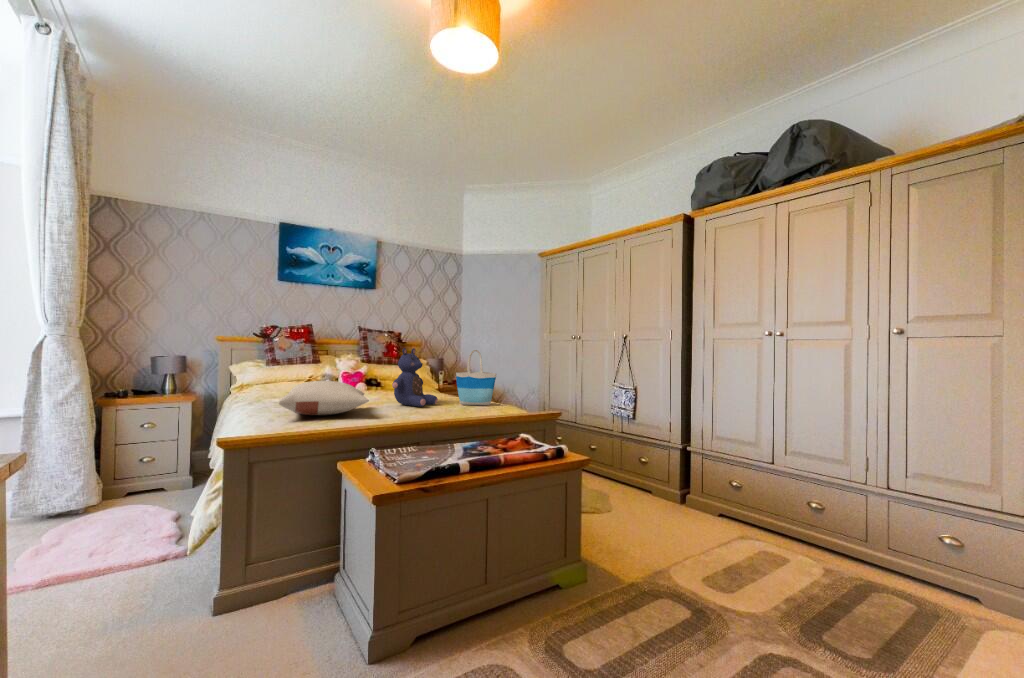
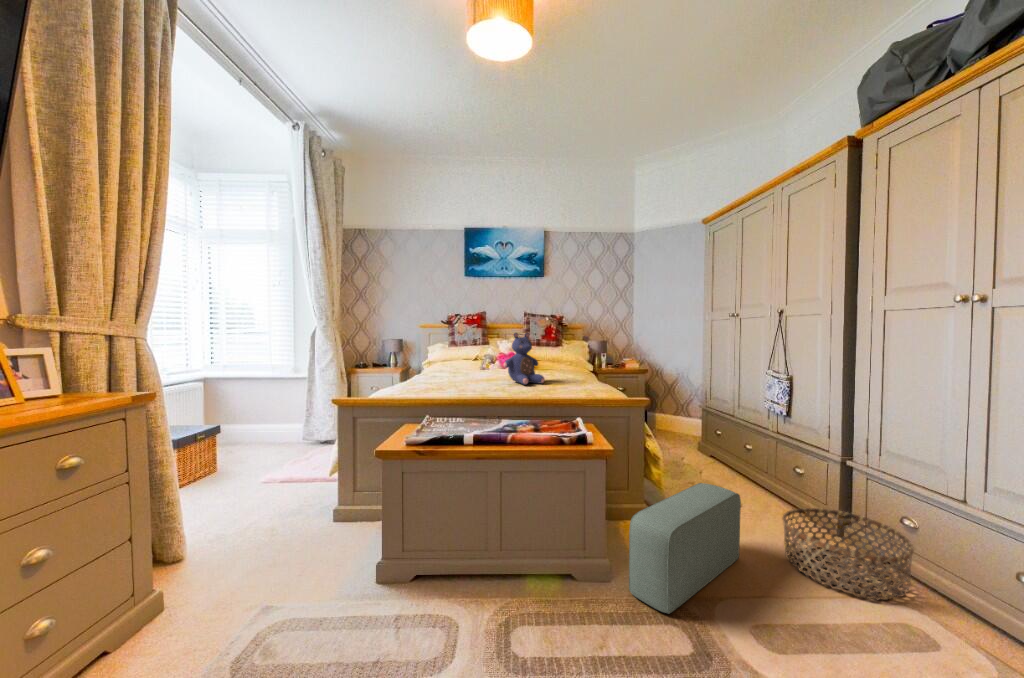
tote bag: present [456,350,496,405] -> none [562,334,597,388]
pillow: present [279,381,369,415] -> none [401,360,481,386]
pouf: none [606,480,652,596] -> present [629,483,741,614]
basket: none [666,485,751,543] -> present [783,508,914,600]

